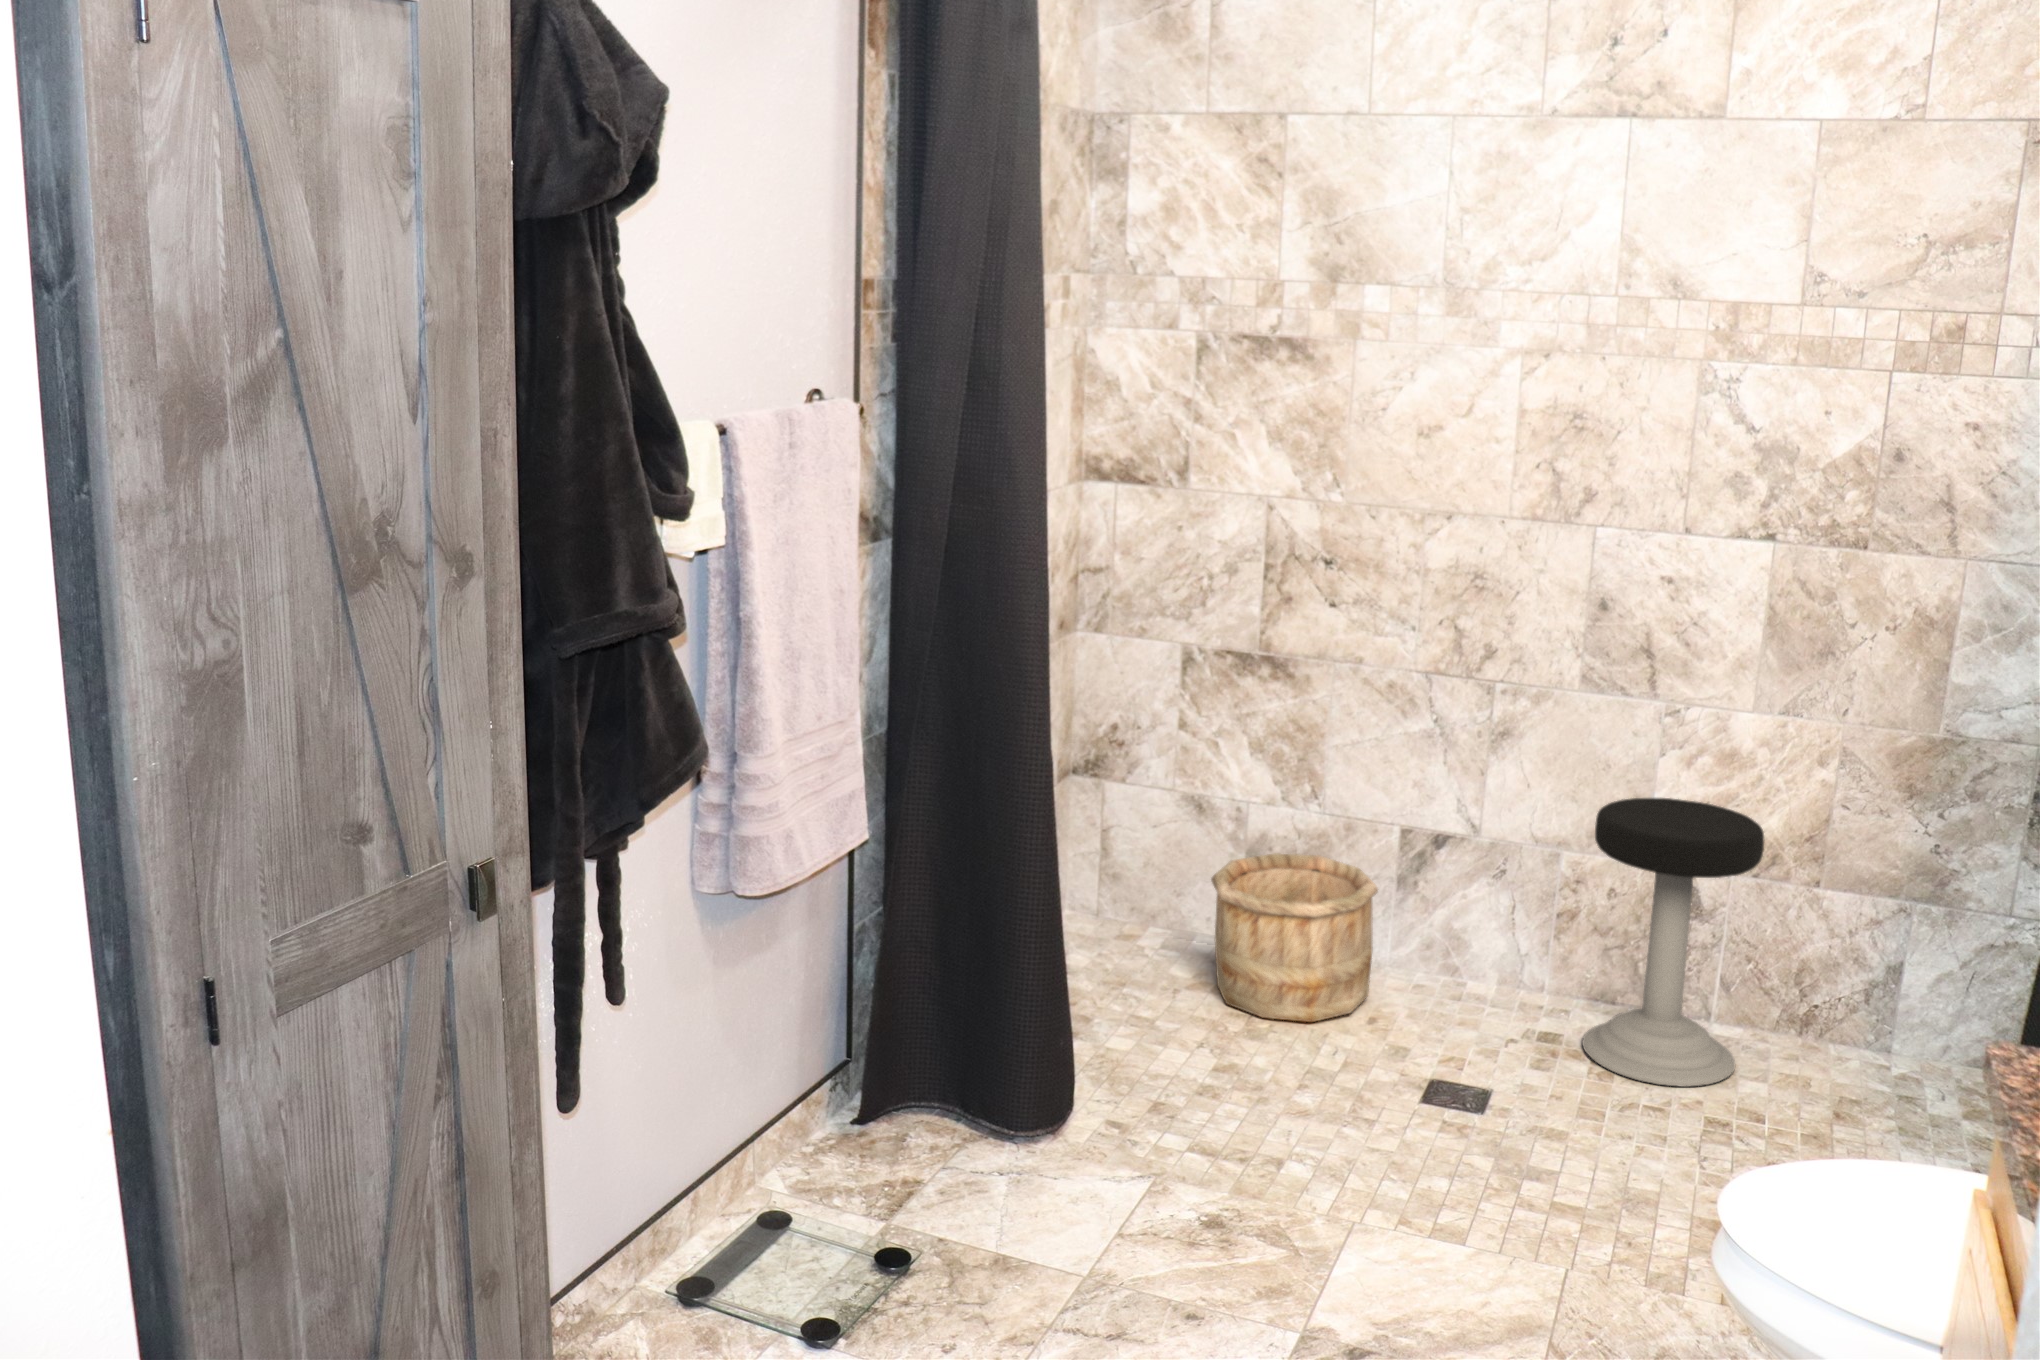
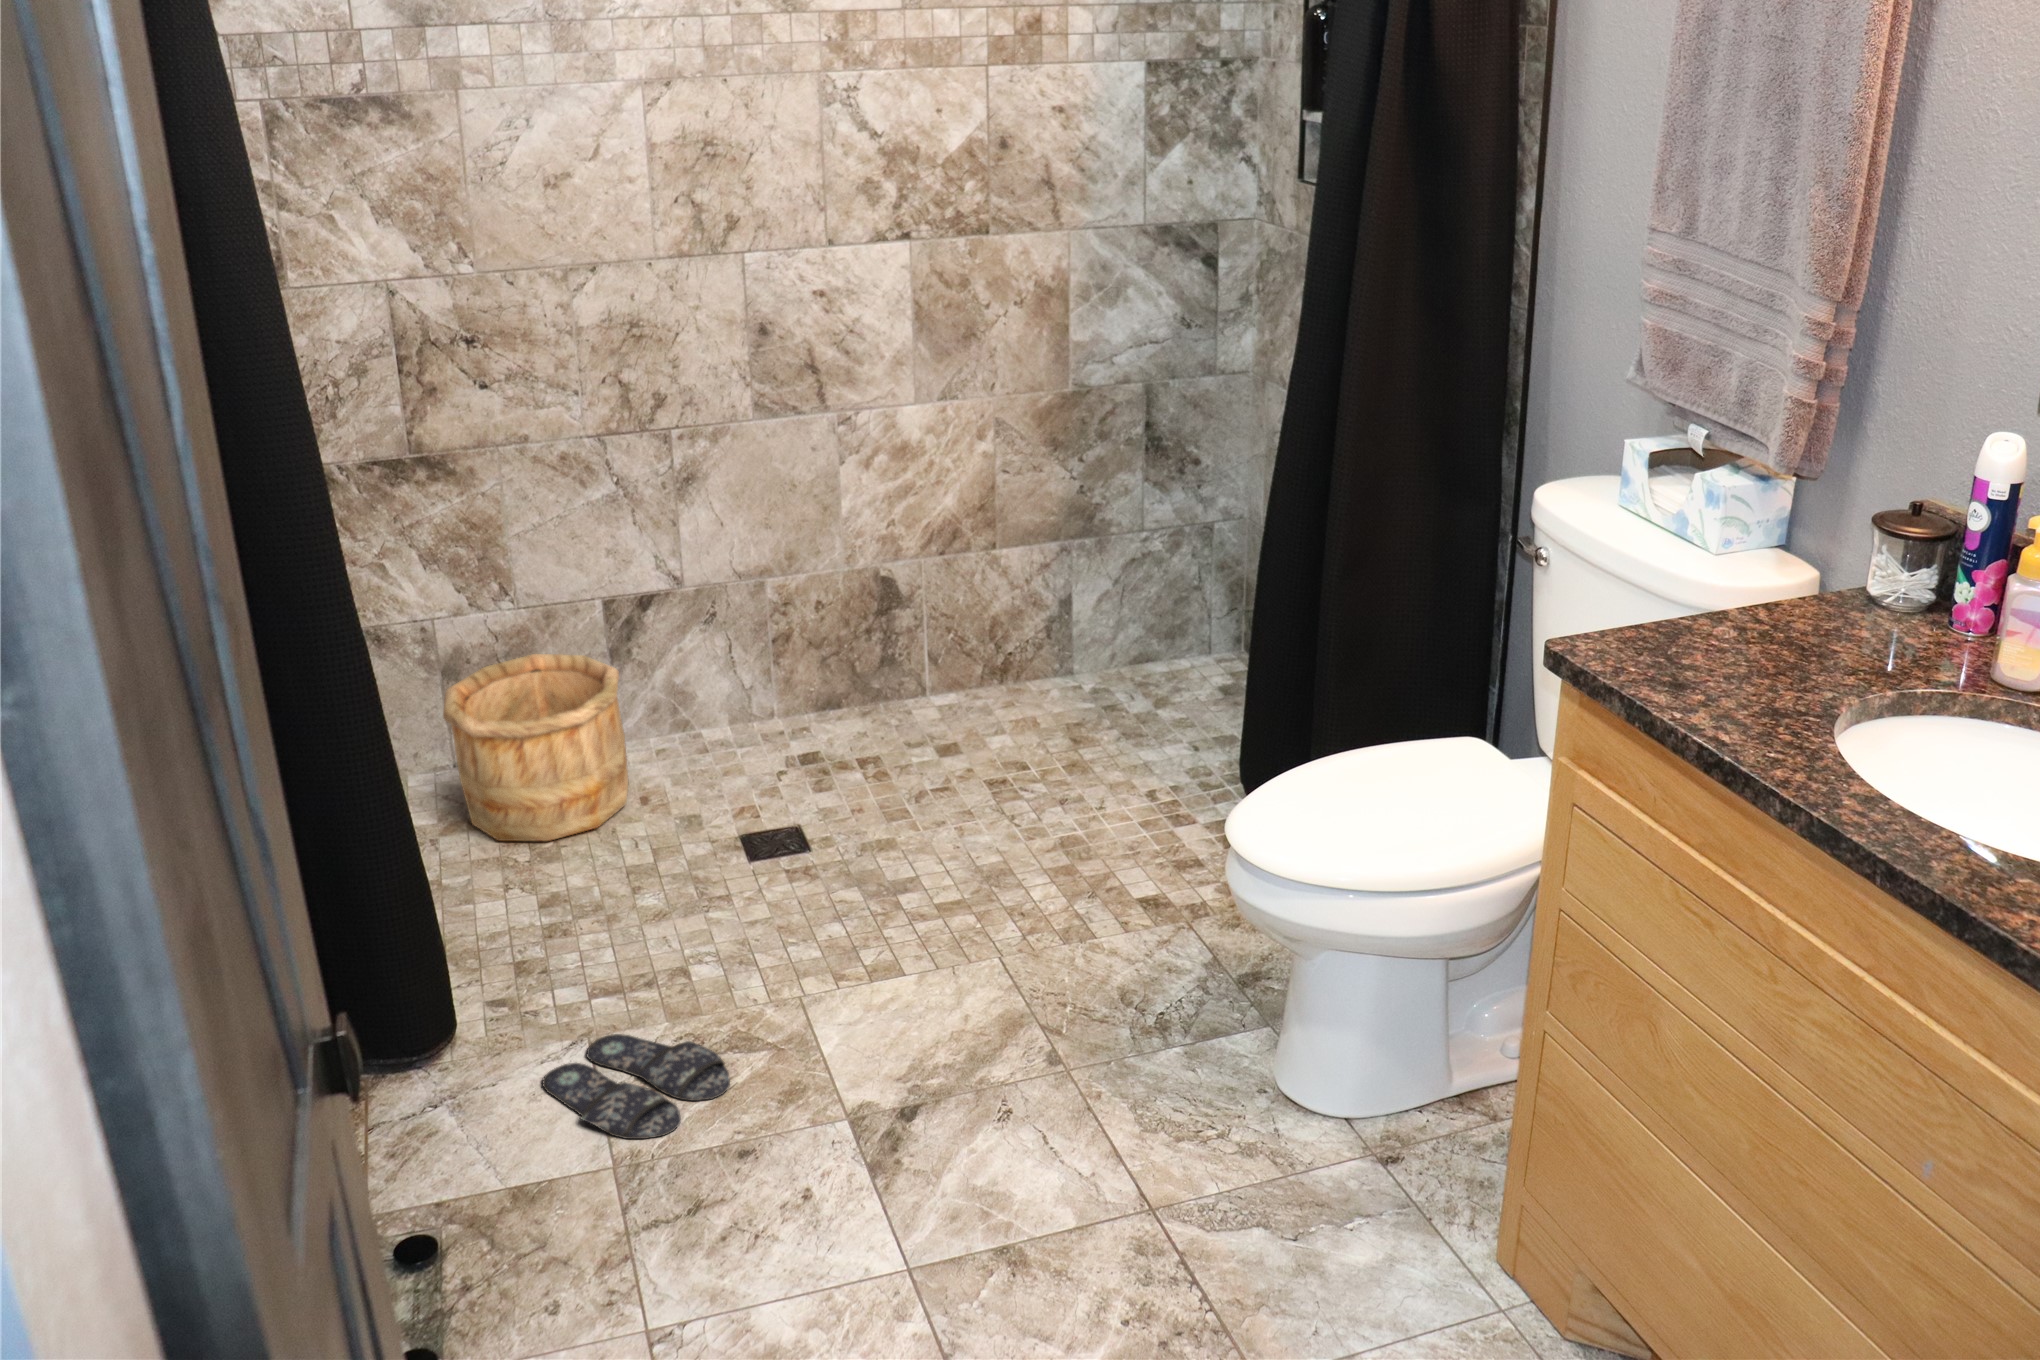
stool: present [1582,798,1764,1087] -> none [817,500,975,773]
slippers: none [1090,1175,1244,1272] -> present [543,1034,730,1139]

